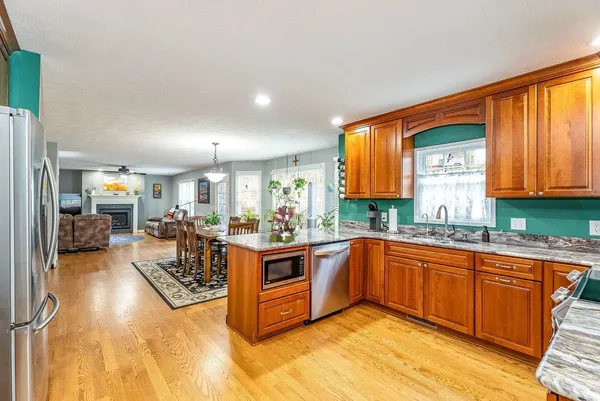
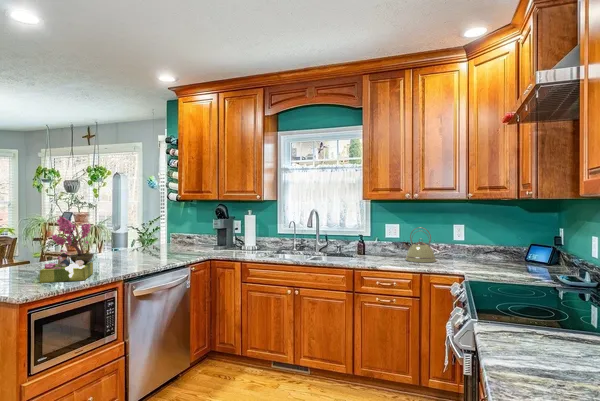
kettle: none [526,222,564,253] -> present [402,227,436,263]

